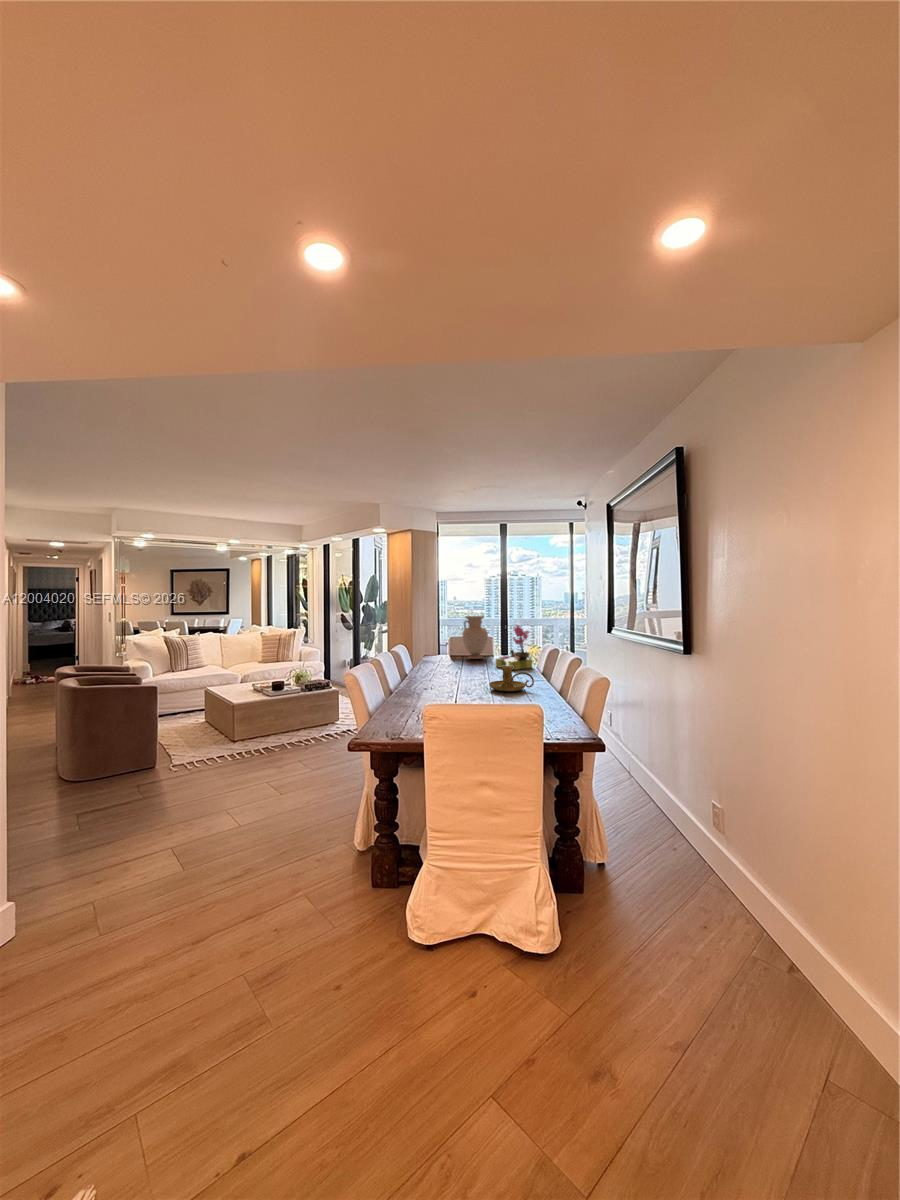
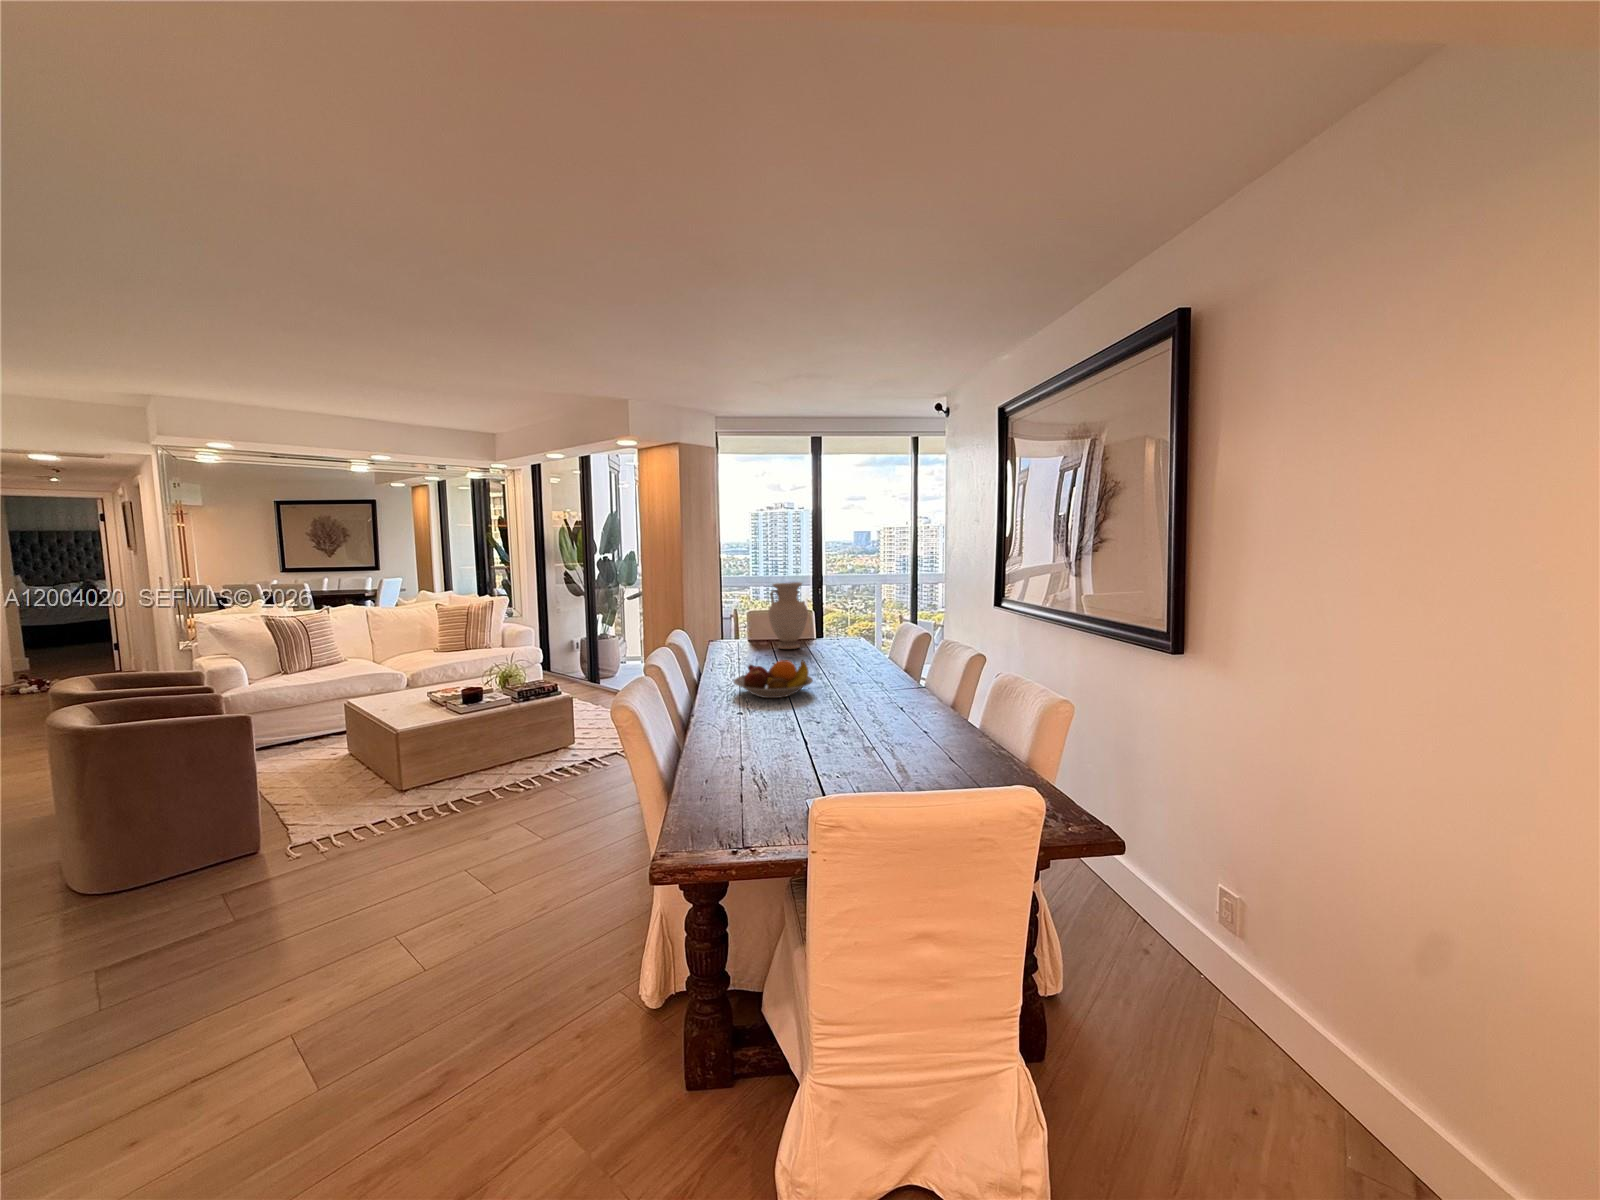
flower arrangement: present [496,625,532,670] -> none [825,597,880,669]
fruit bowl: none [433,659,483,683] -> present [734,660,813,698]
candle holder: present [489,666,534,691] -> none [829,672,900,714]

